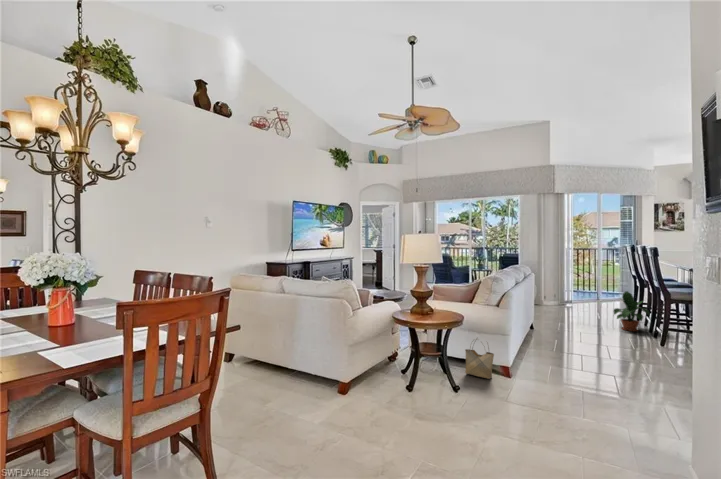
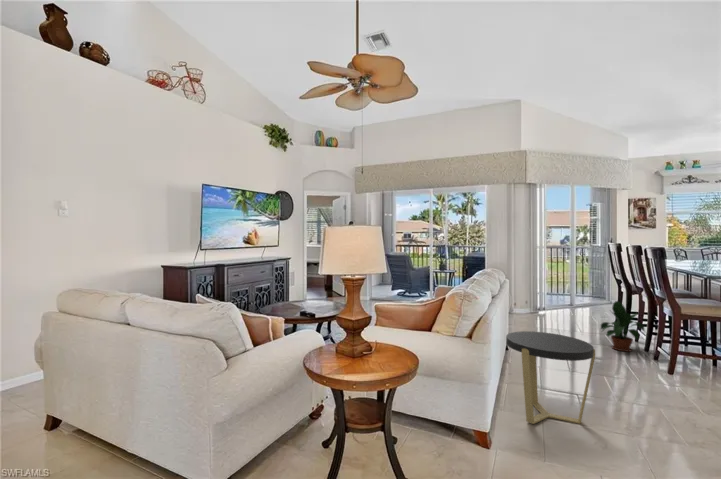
side table: none [527,307,590,369] -> present [506,331,595,424]
woven basket: present [465,346,494,379] -> none [418,385,462,454]

